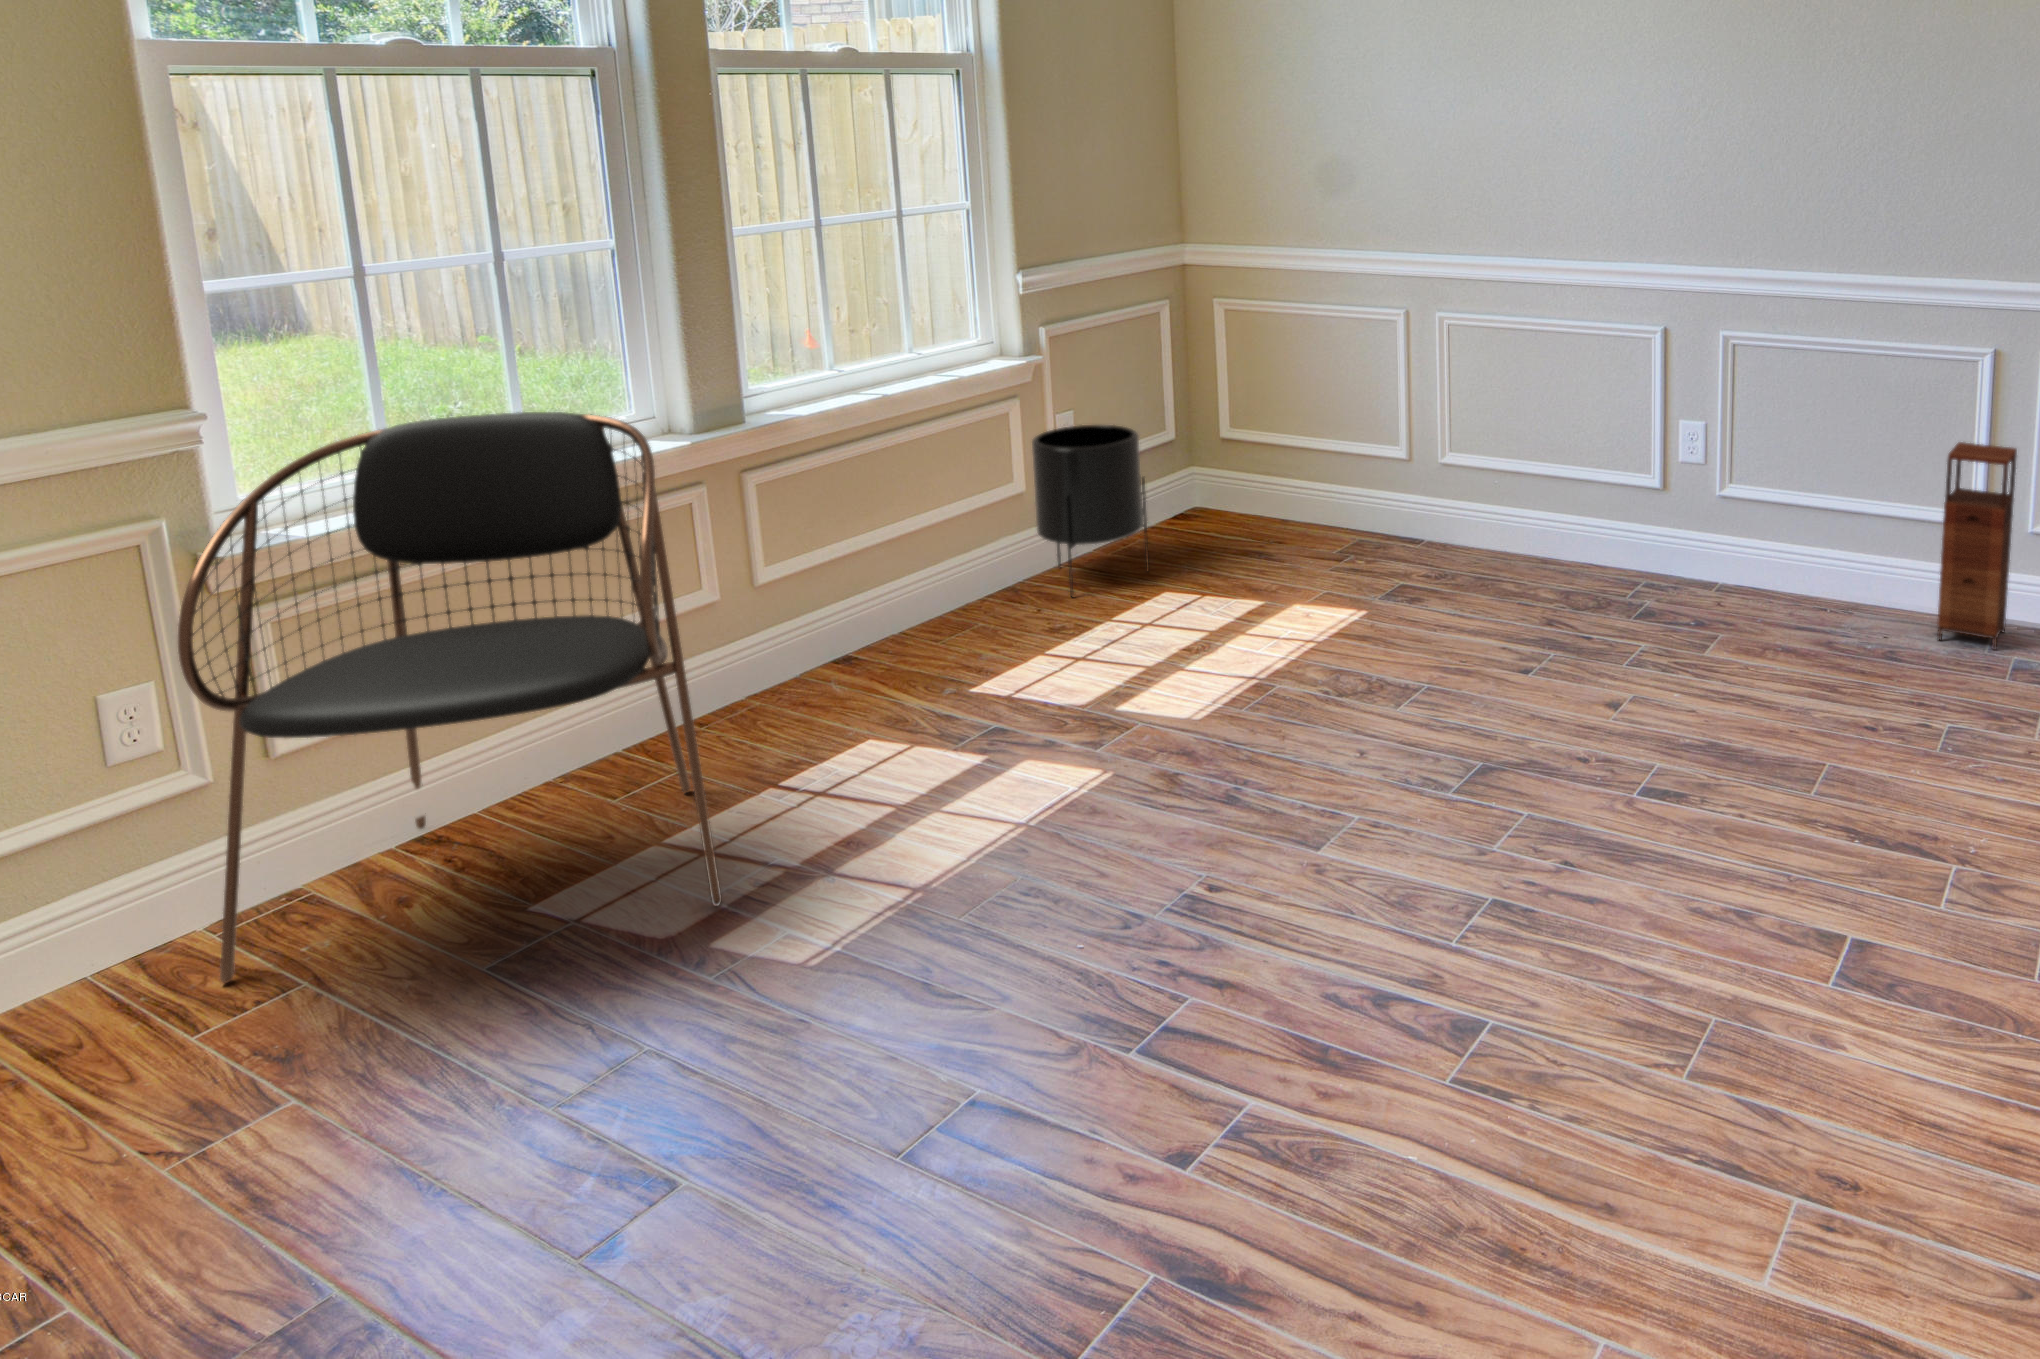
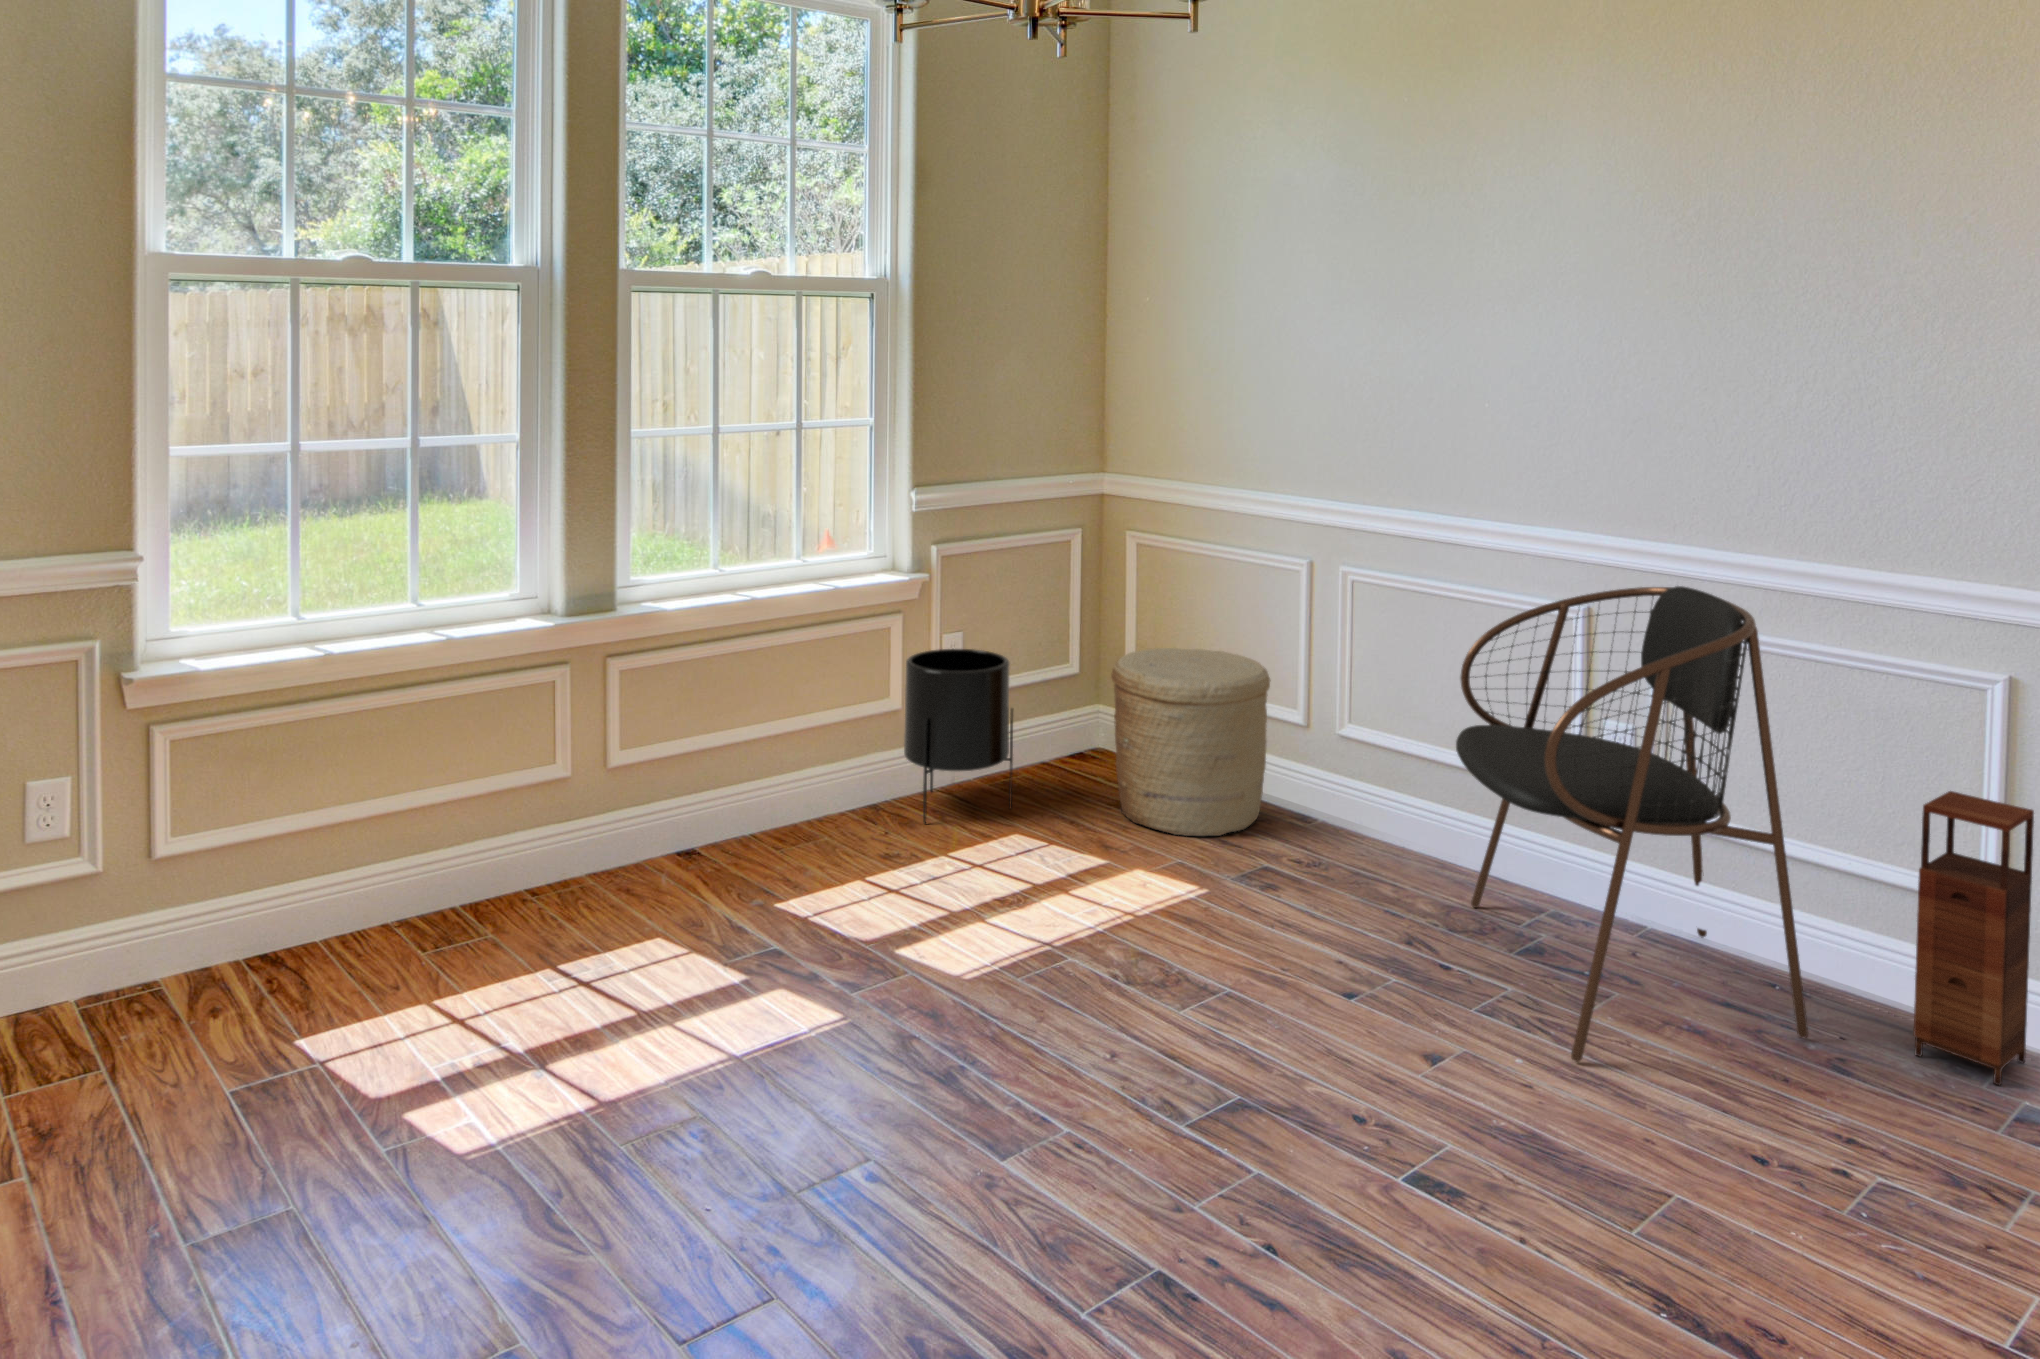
woven basket: none [1236,401,1386,571] -> present [1111,648,1271,836]
dining chair: present [178,412,722,983] -> present [1456,586,1808,1062]

